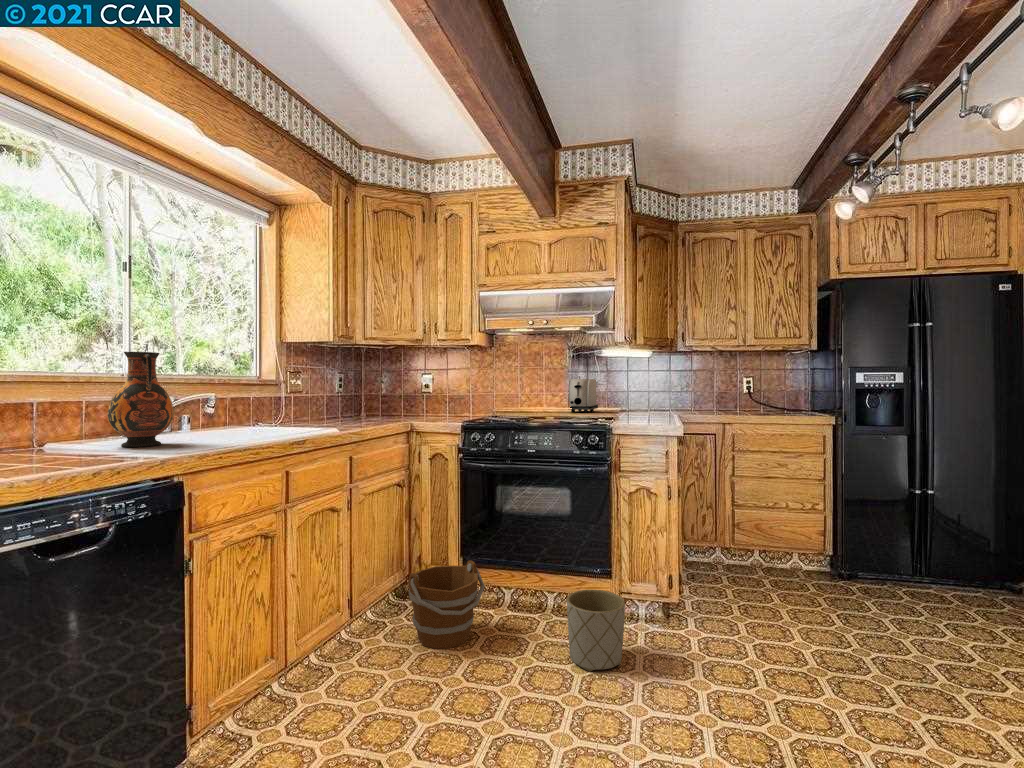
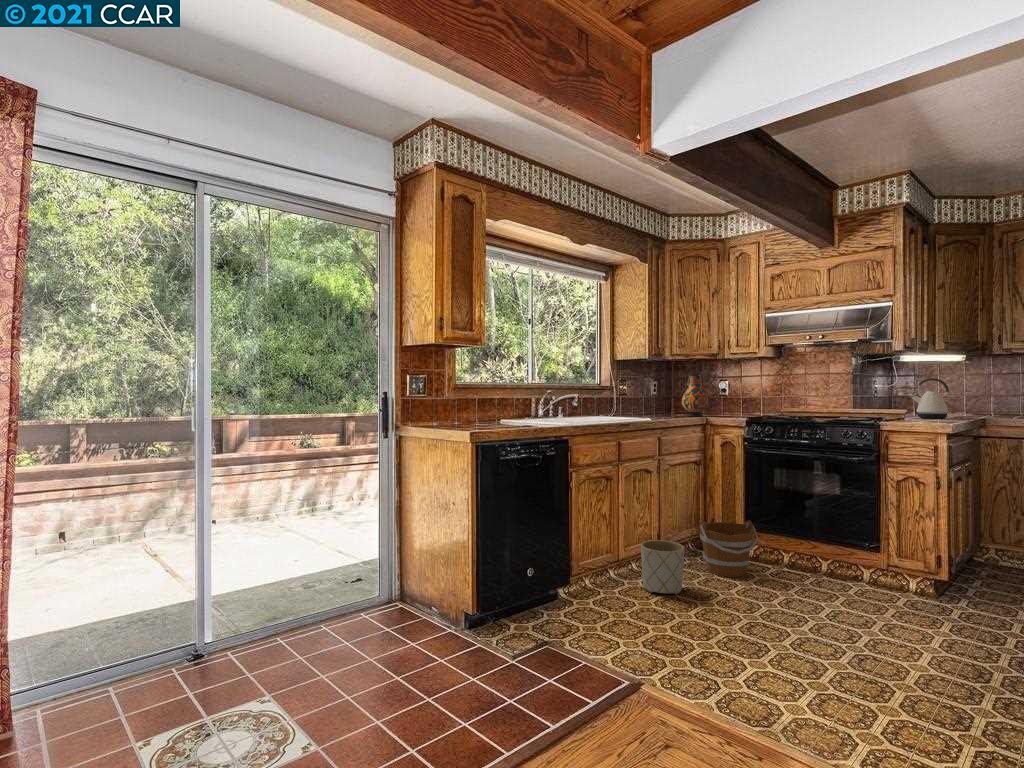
vase: present [107,352,174,447] -> present [682,373,708,416]
kettle: none [624,373,658,416] -> present [912,378,951,419]
toaster: present [569,379,598,413] -> none [858,384,897,415]
planter: present [567,590,625,672] -> present [641,540,684,595]

